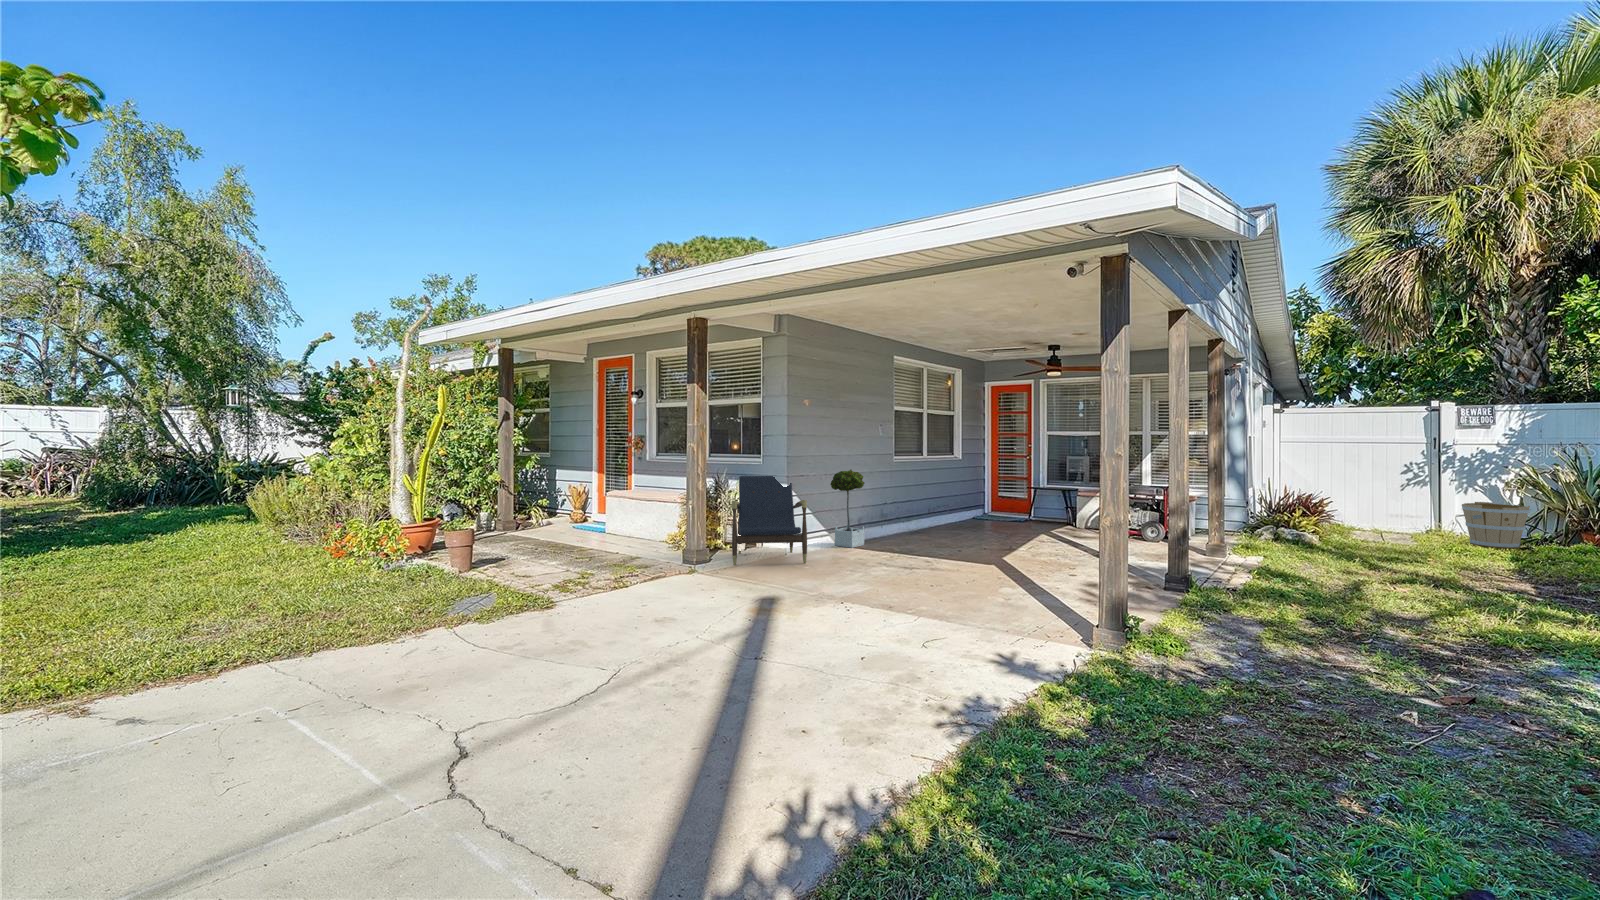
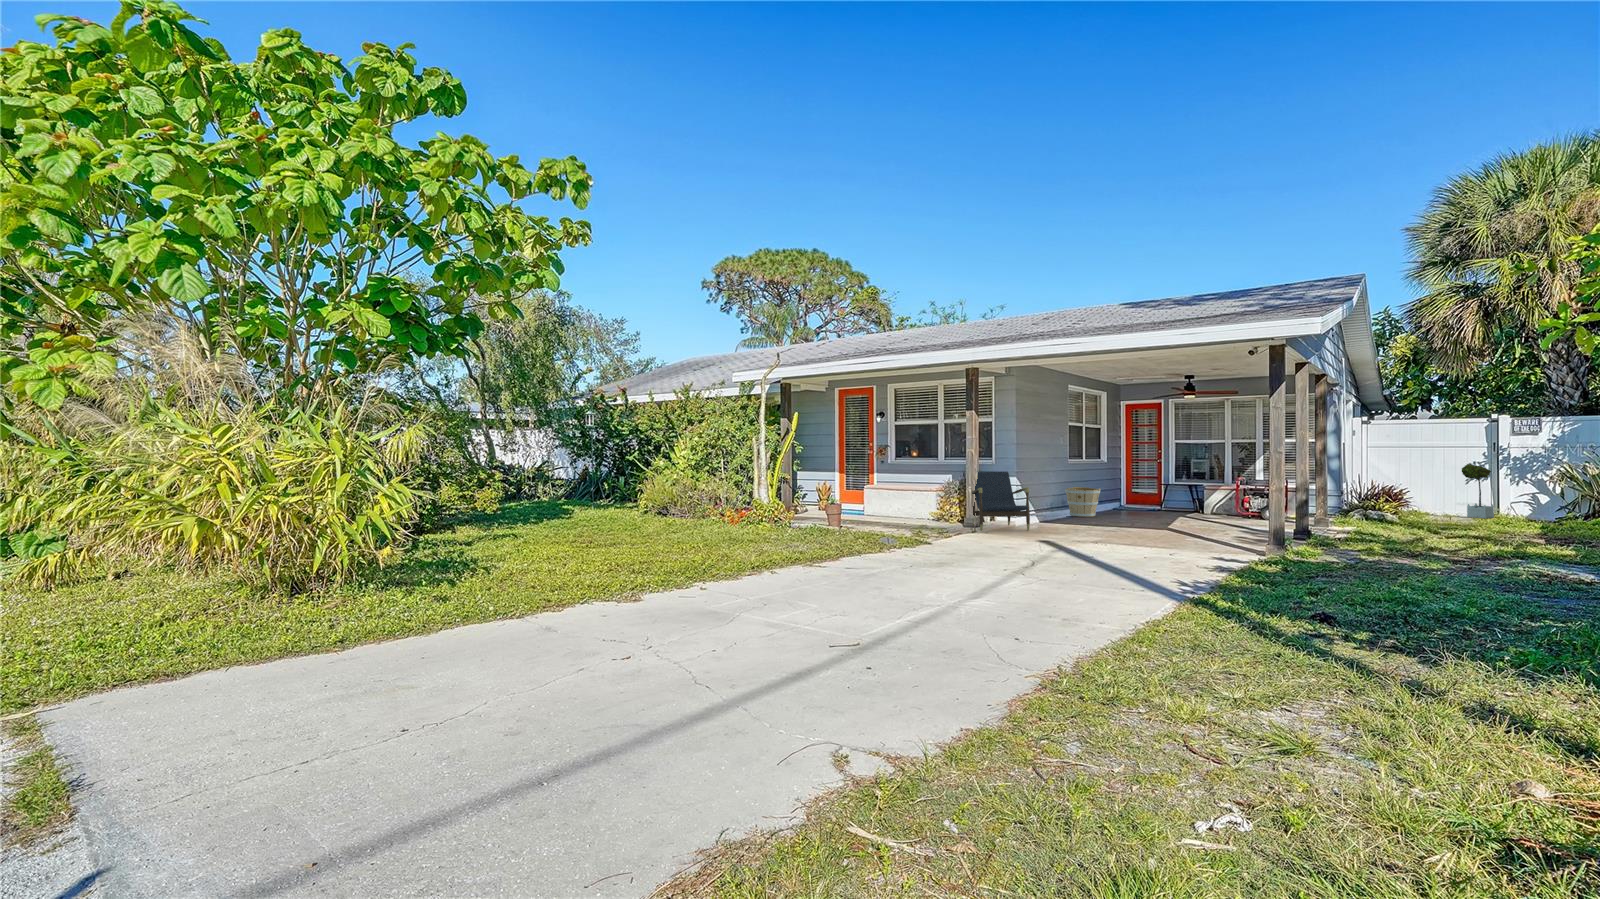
potted tree: present [830,470,864,548] -> present [1462,464,1494,518]
wooden bucket: present [1462,502,1531,548] -> present [1065,487,1100,517]

